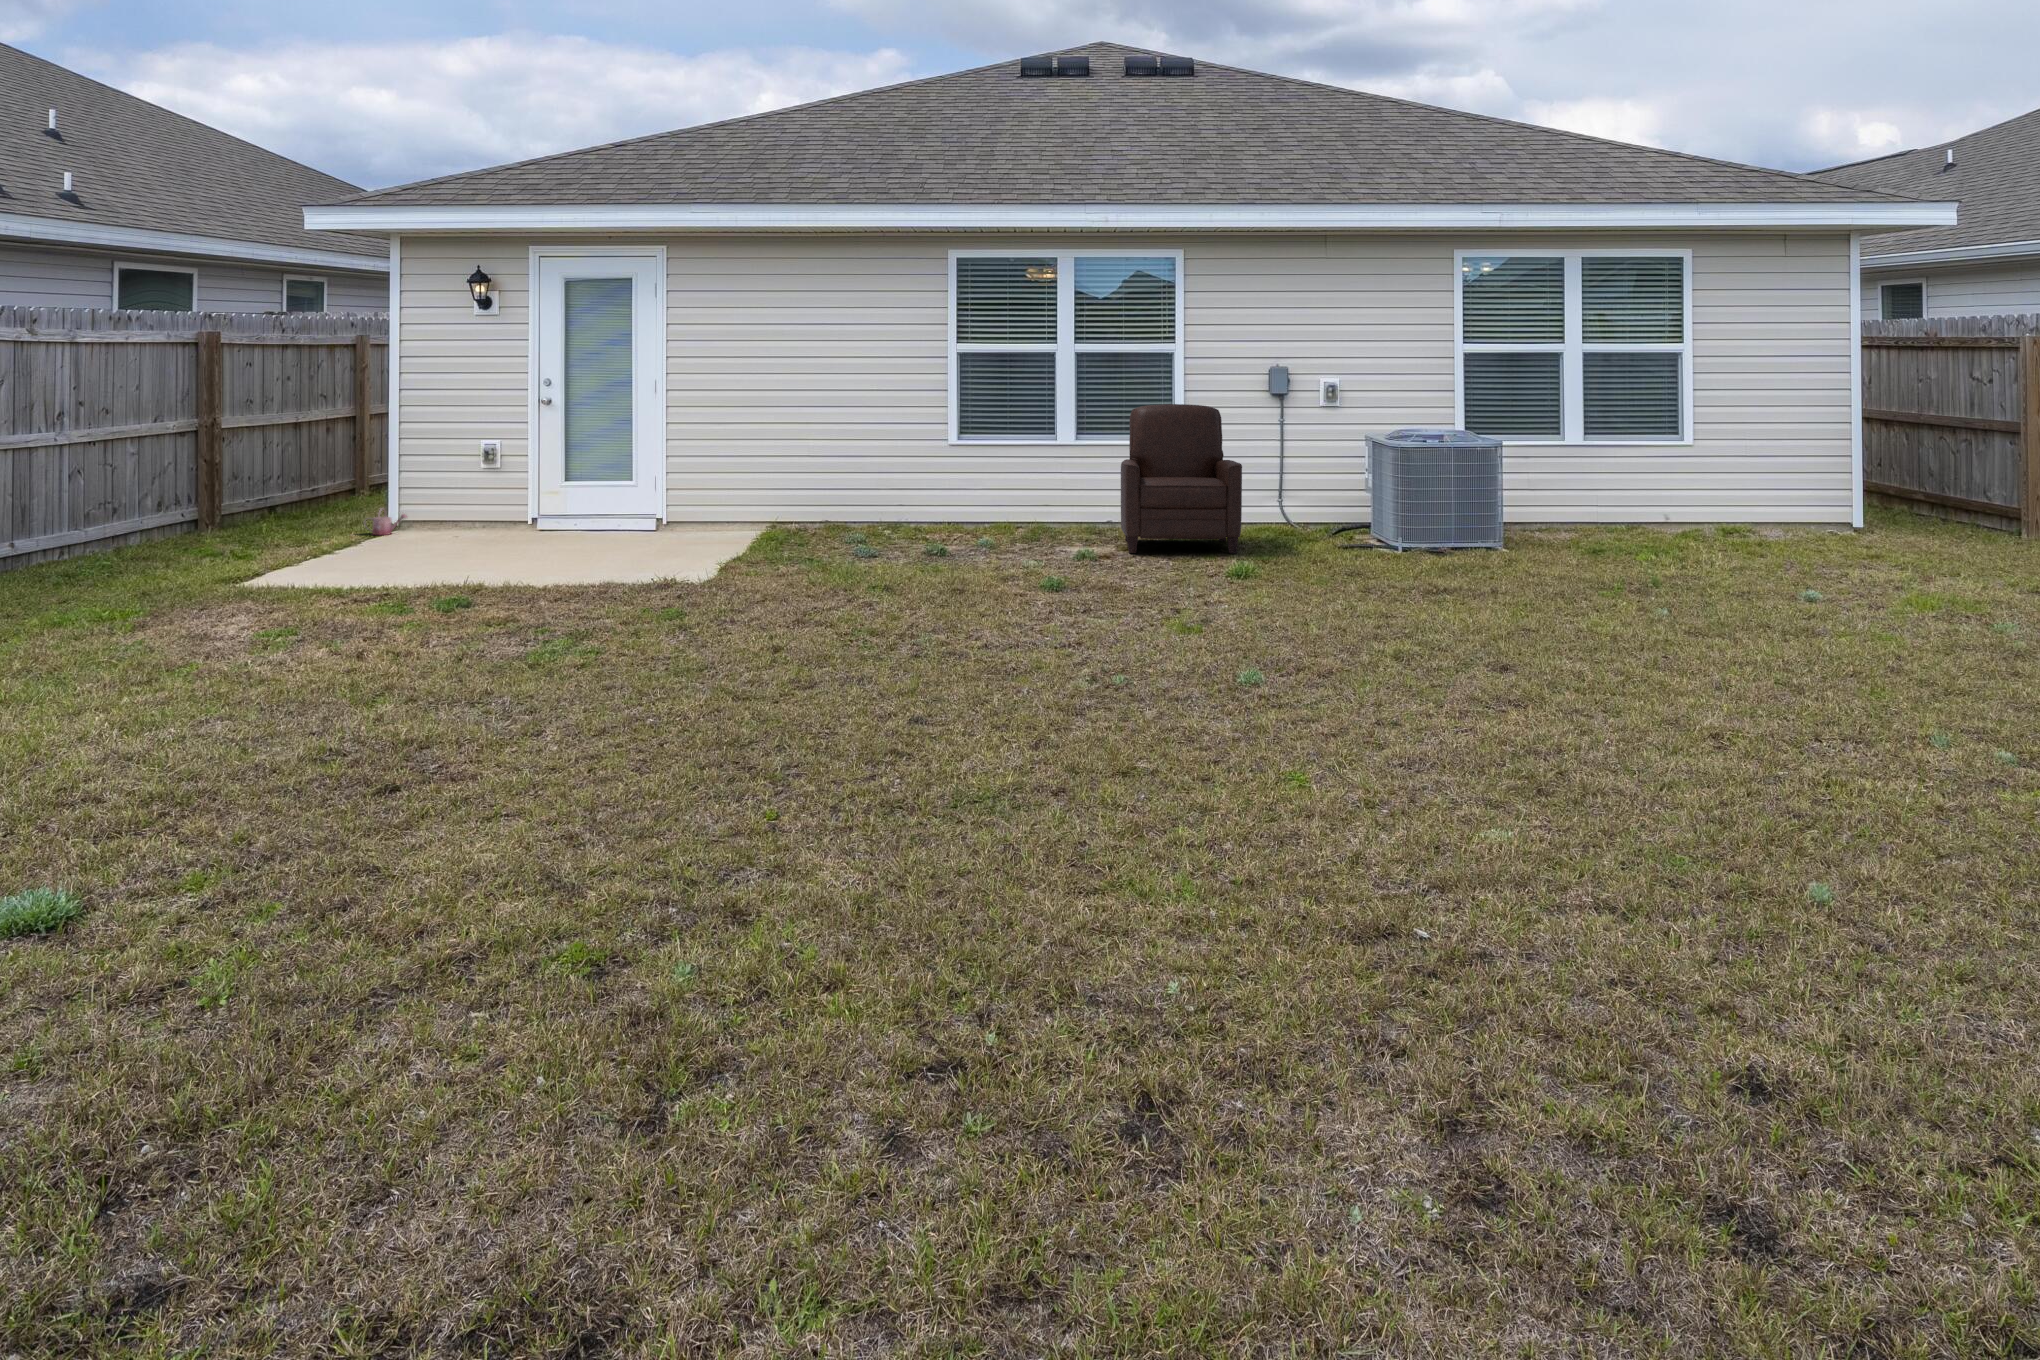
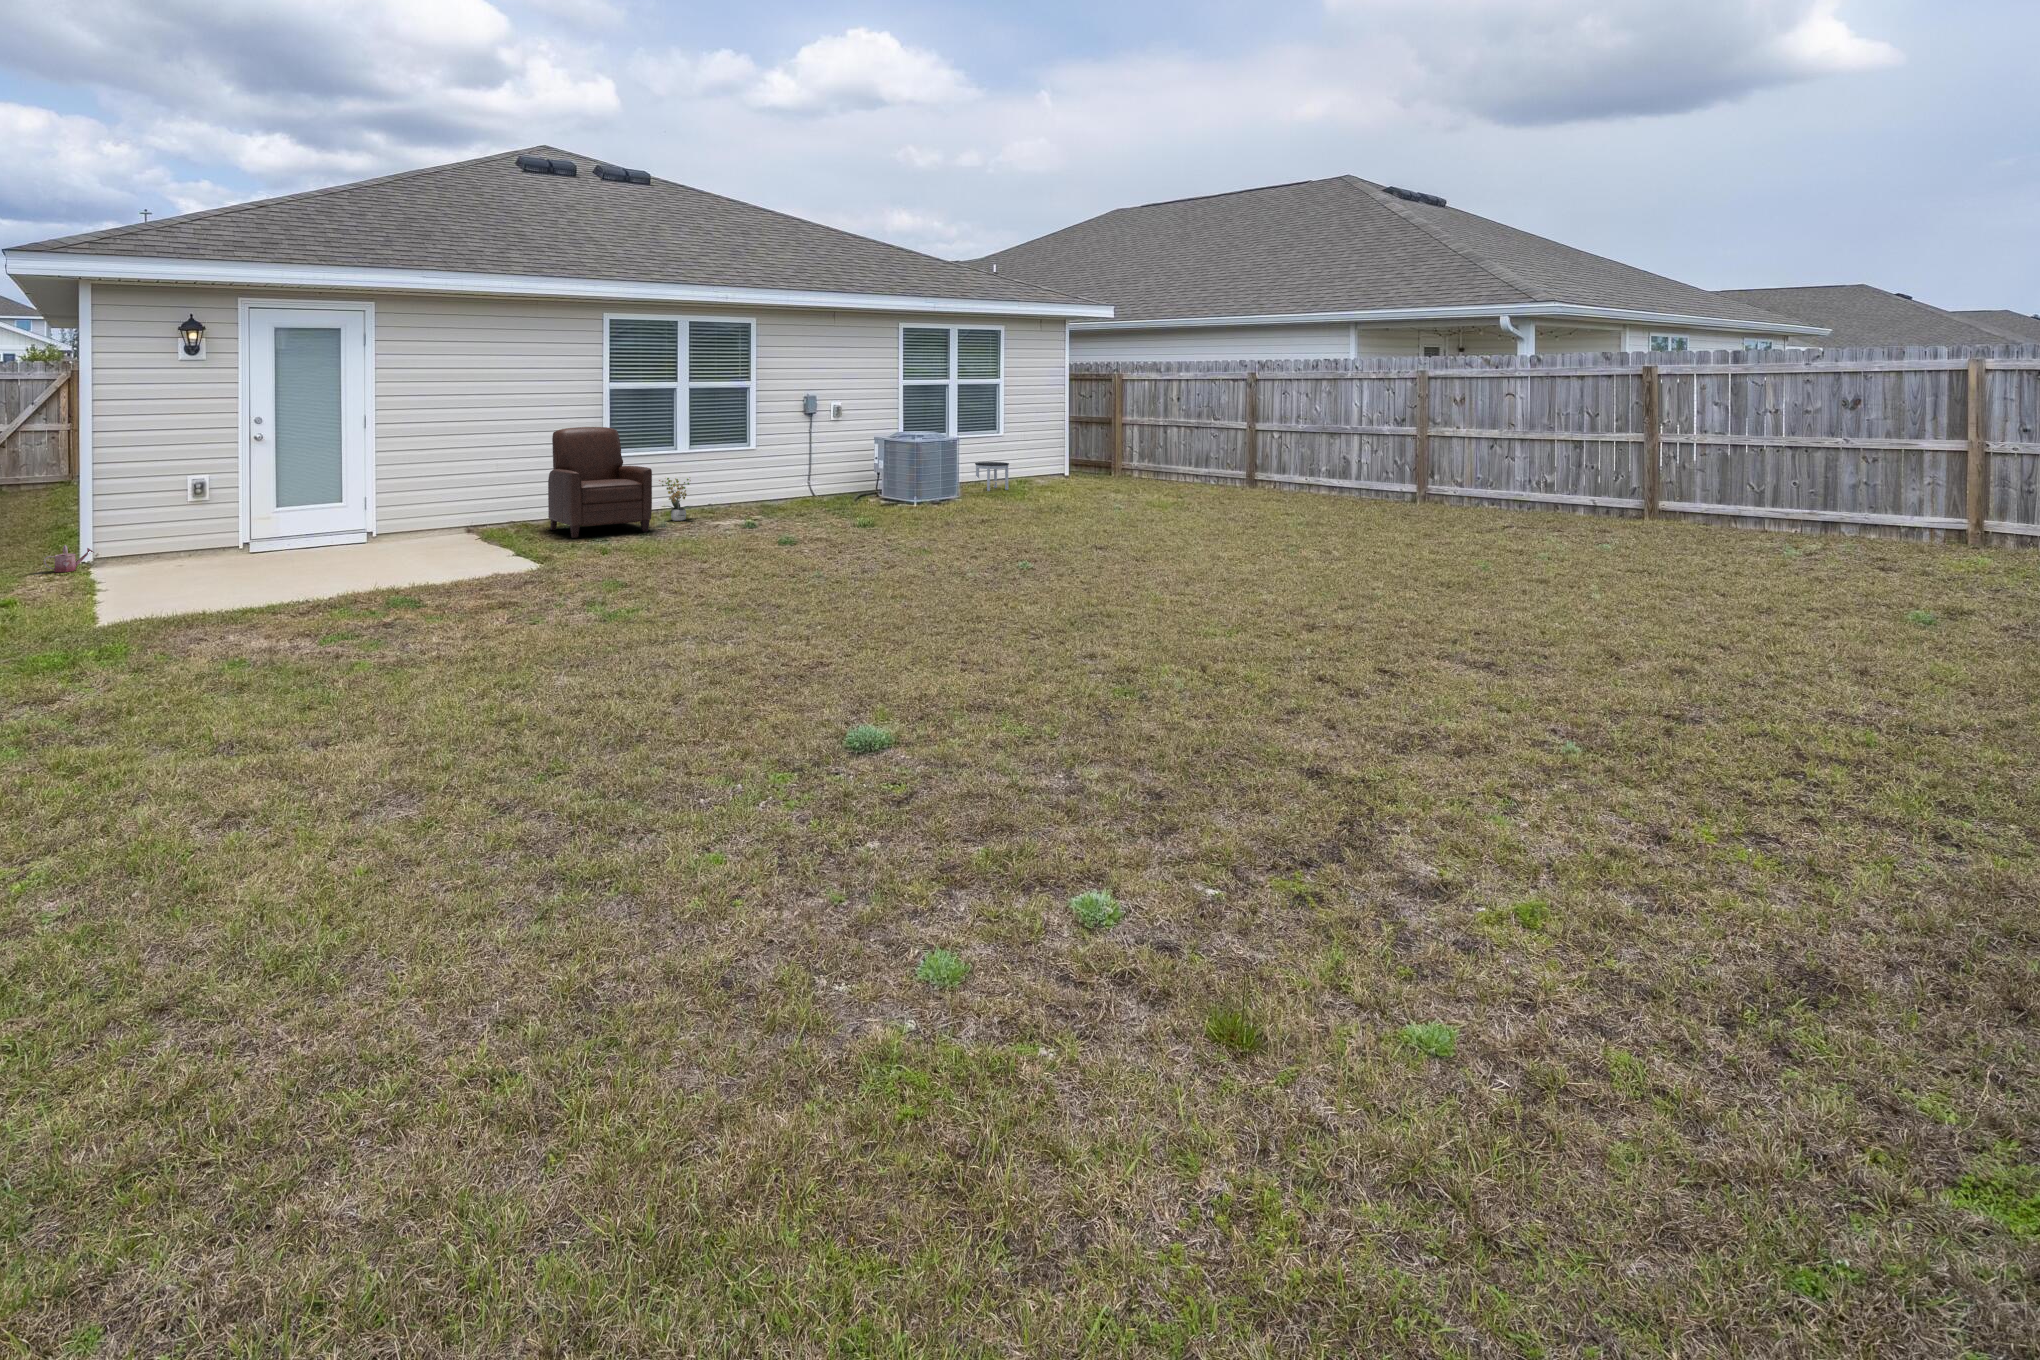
chair: present [1121,404,1242,554] -> present [548,427,652,538]
potted plant: none [1012,480,1066,543] -> present [659,478,692,521]
round table: none [1623,492,1690,545] -> present [975,462,1009,491]

